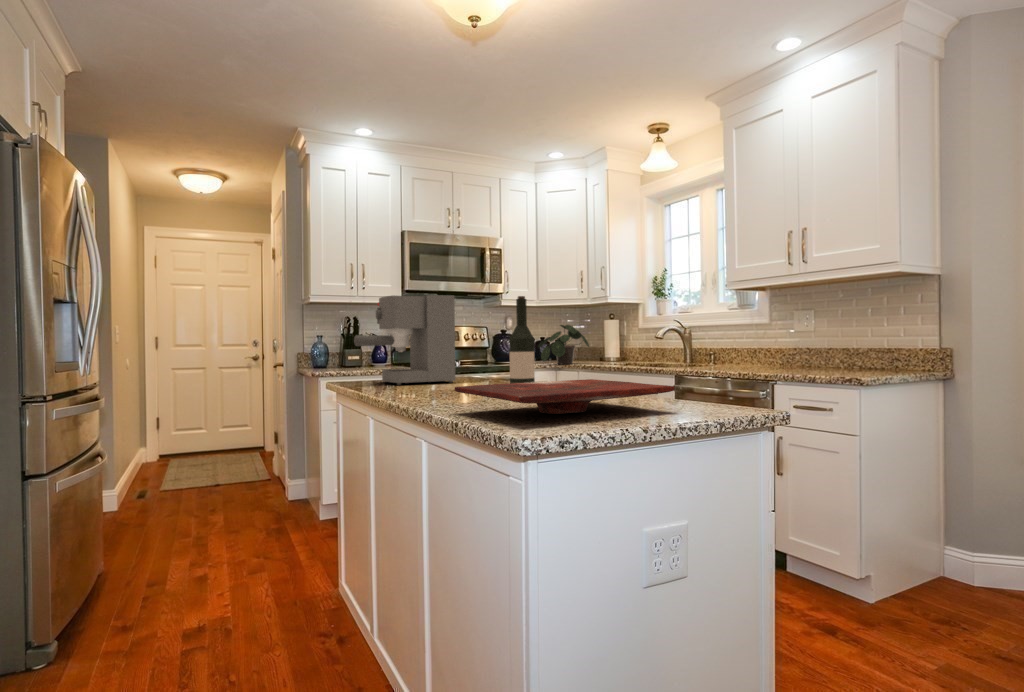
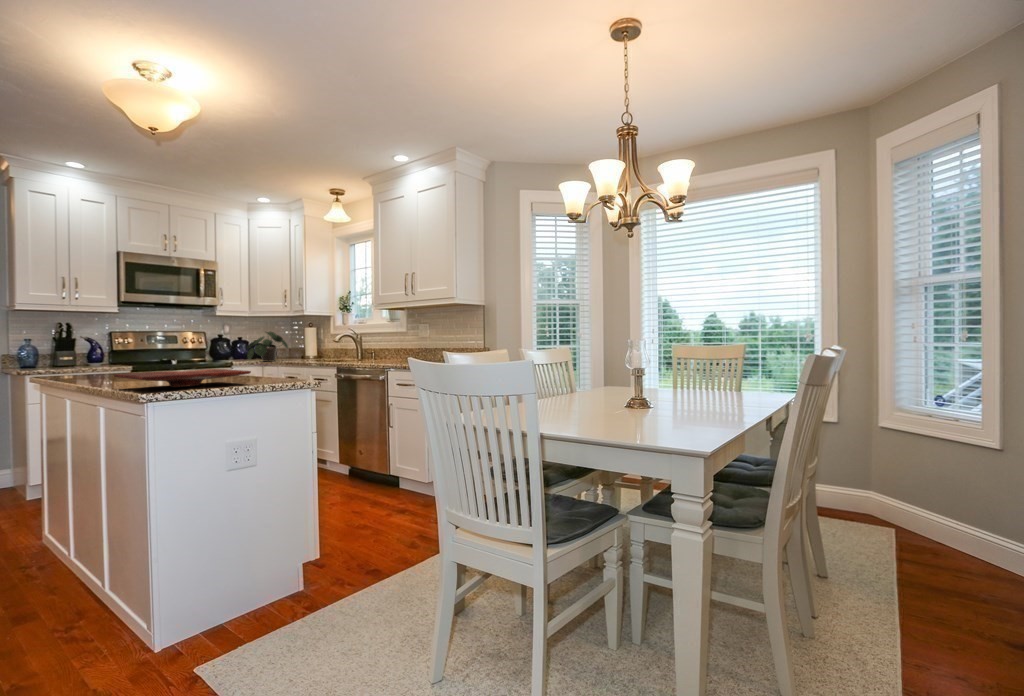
coffee maker: present [354,295,455,385] -> none [54,313,146,377]
wine bottle: present [509,296,535,383] -> none [176,318,196,379]

